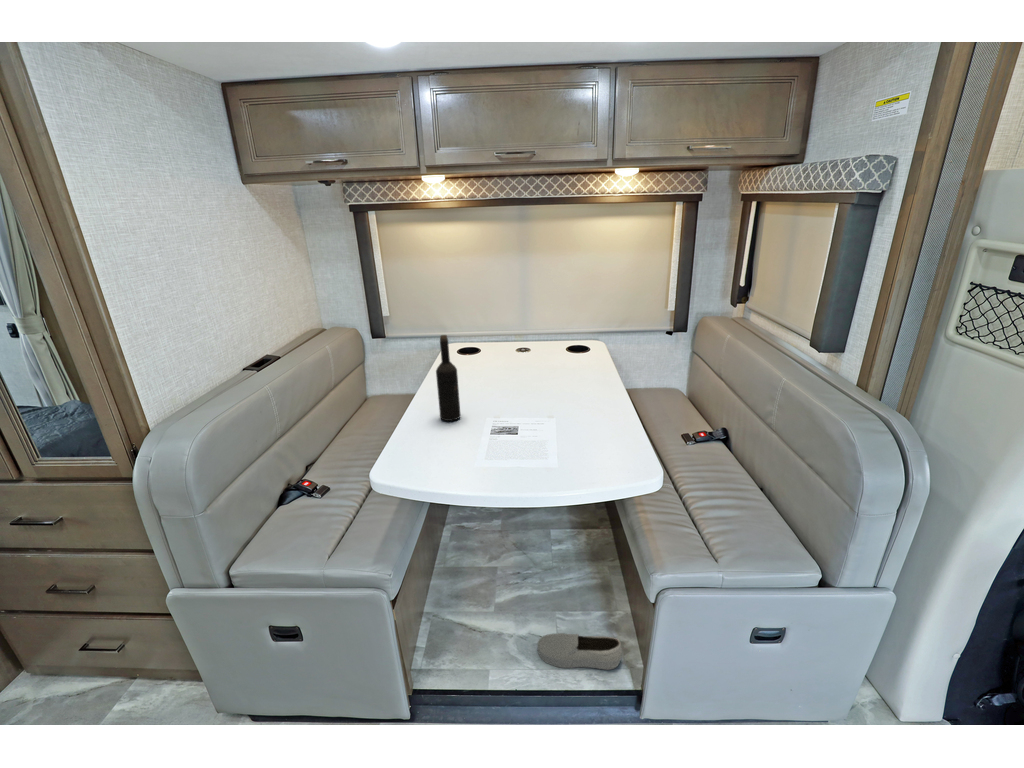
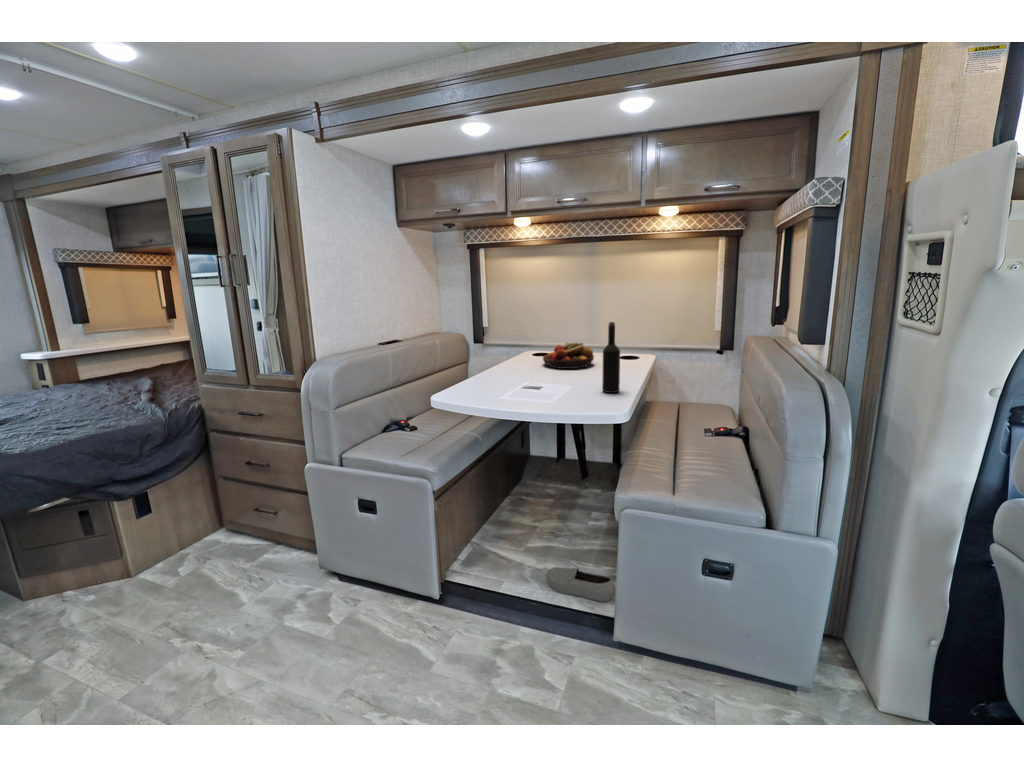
wine bottle: present [436,335,460,421] -> present [602,322,620,393]
fruit bowl: none [484,336,548,377] -> present [543,342,594,369]

